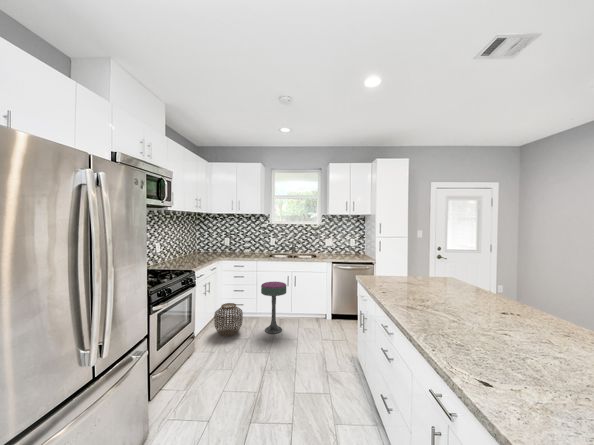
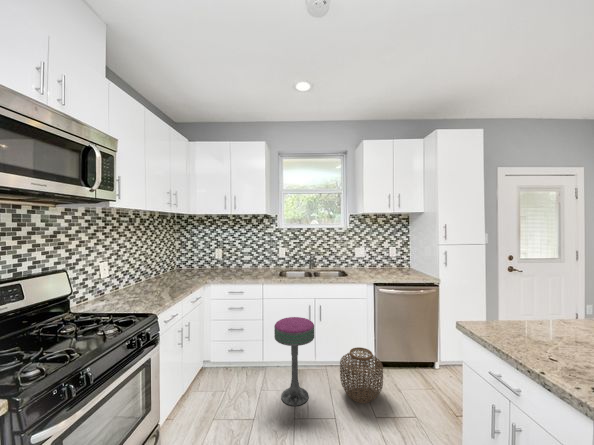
woven basket: present [214,303,243,336] -> present [340,347,383,403]

